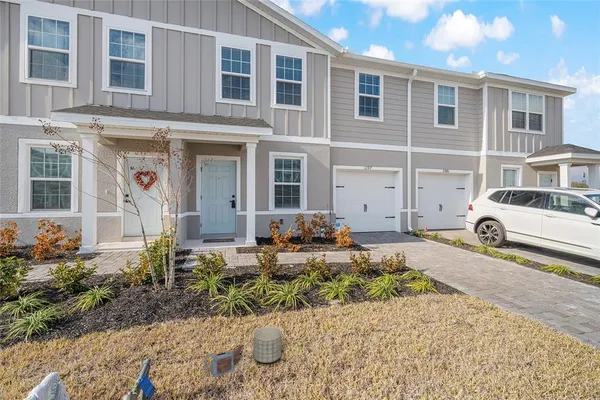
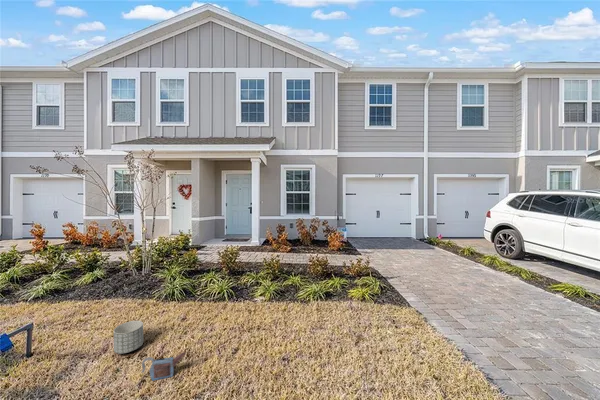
watering can: present [204,345,244,377] -> present [142,353,185,381]

